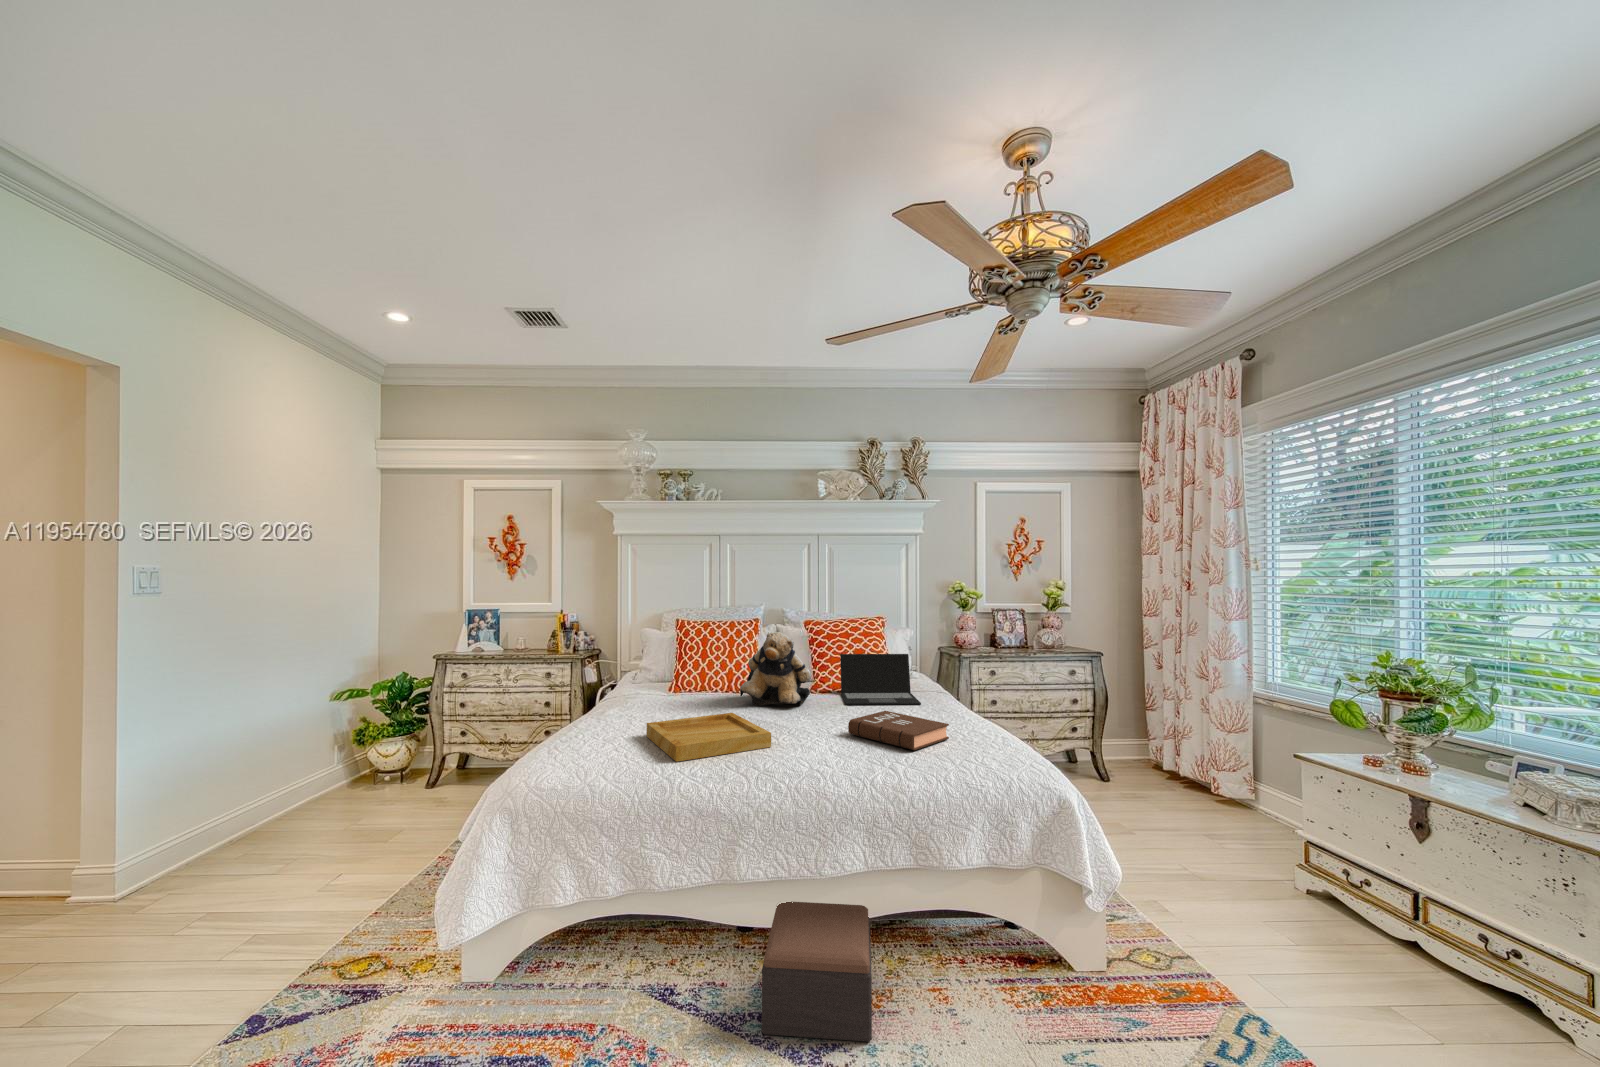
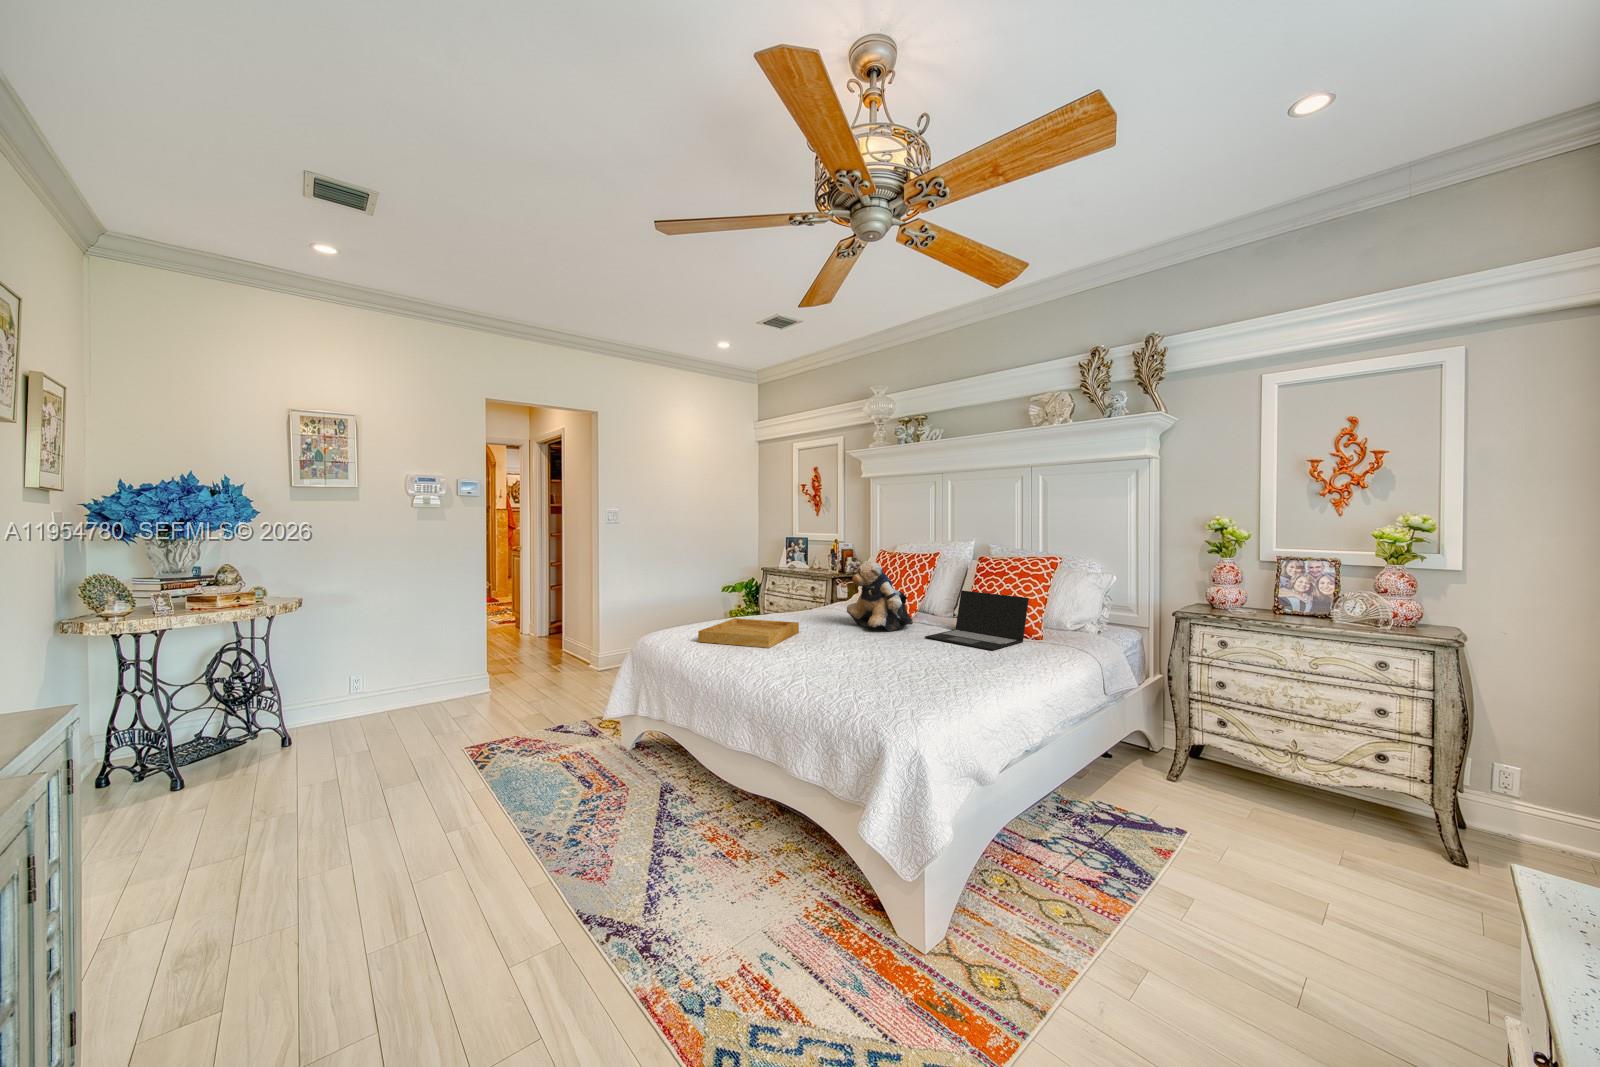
book: present [848,711,949,750] -> none [834,640,898,674]
footstool: present [762,901,872,1042] -> none [664,760,769,866]

